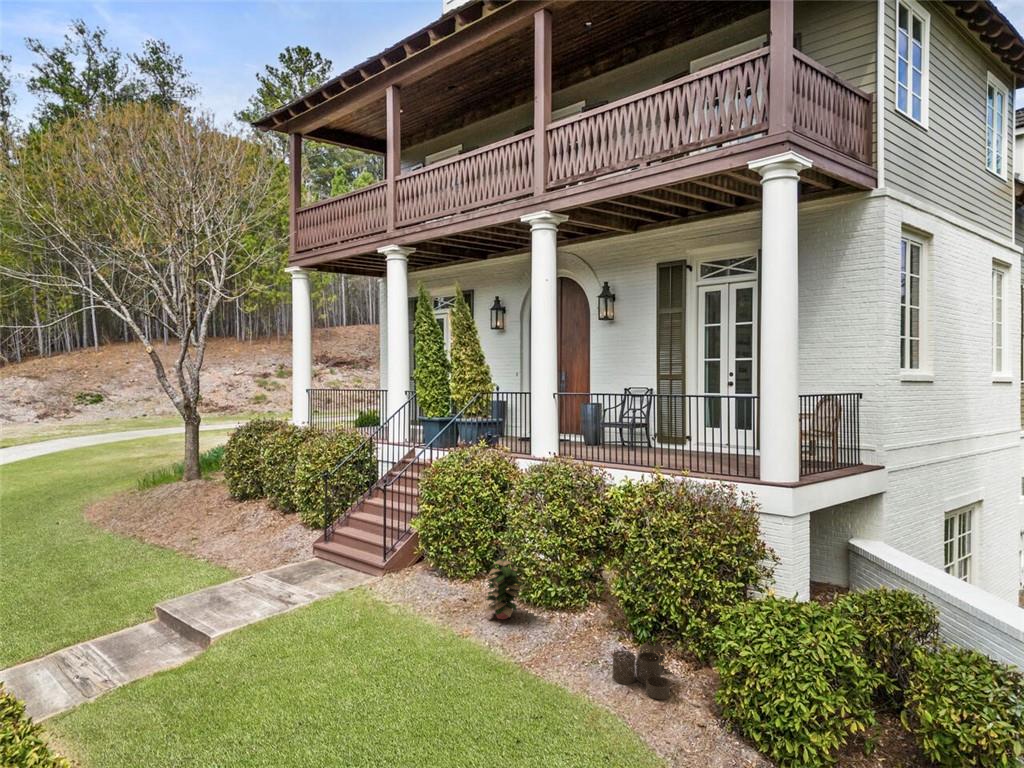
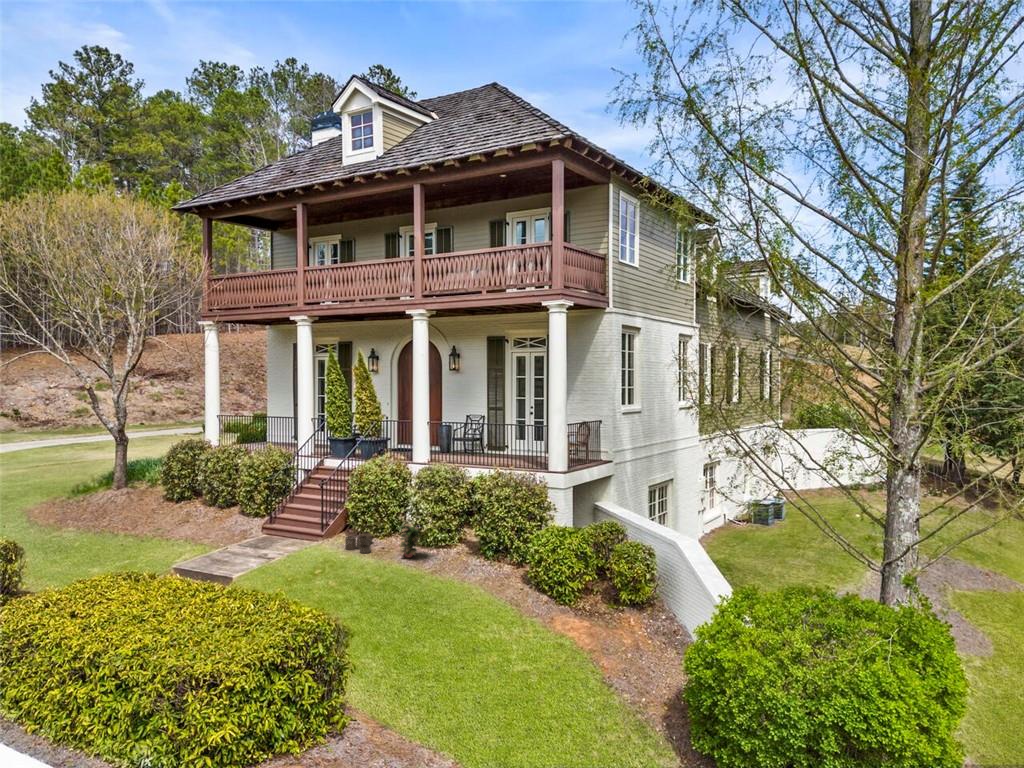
woven basket: present [612,641,670,699] -> present [345,532,372,553]

